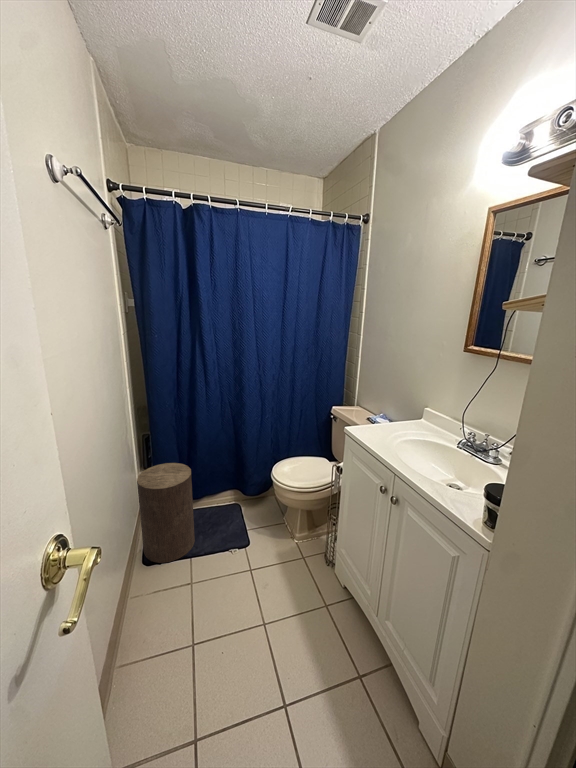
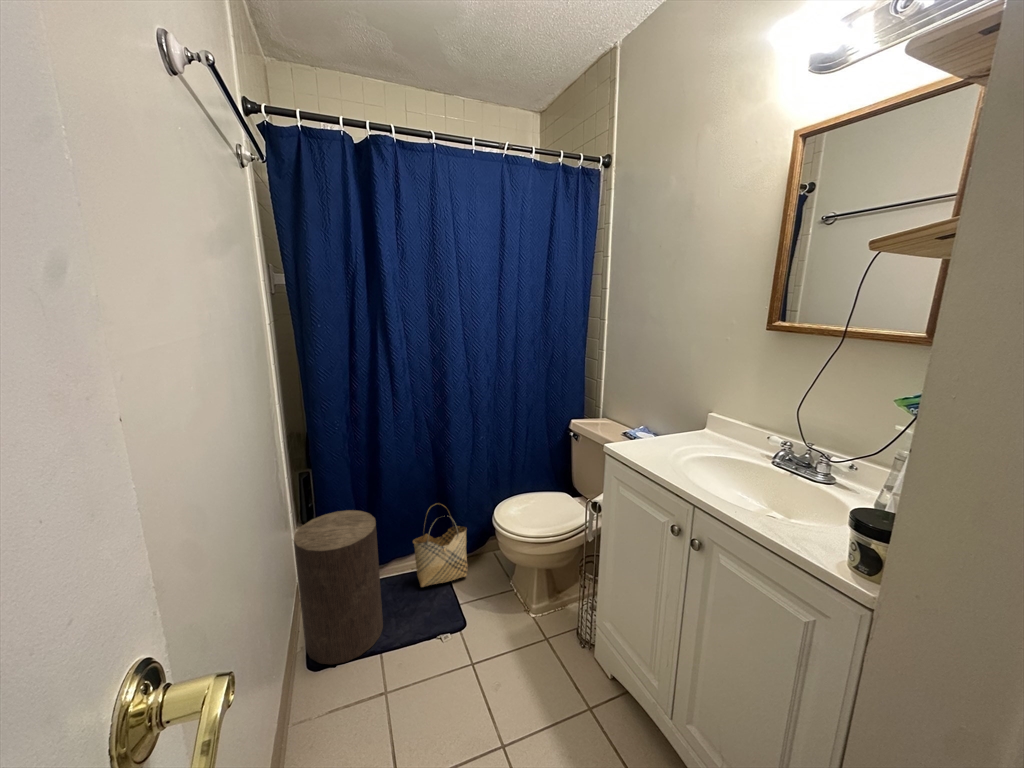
woven basket: none [217,461,255,518] -> present [413,503,468,587]

